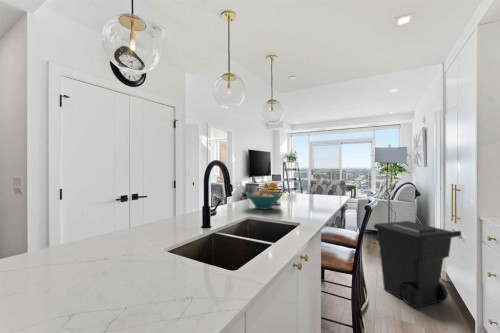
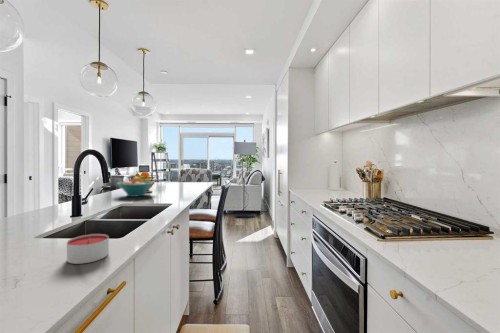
trash can: present [374,221,461,307] -> none [231,199,285,260]
candle: none [173,262,217,304] -> present [67,234,109,264]

